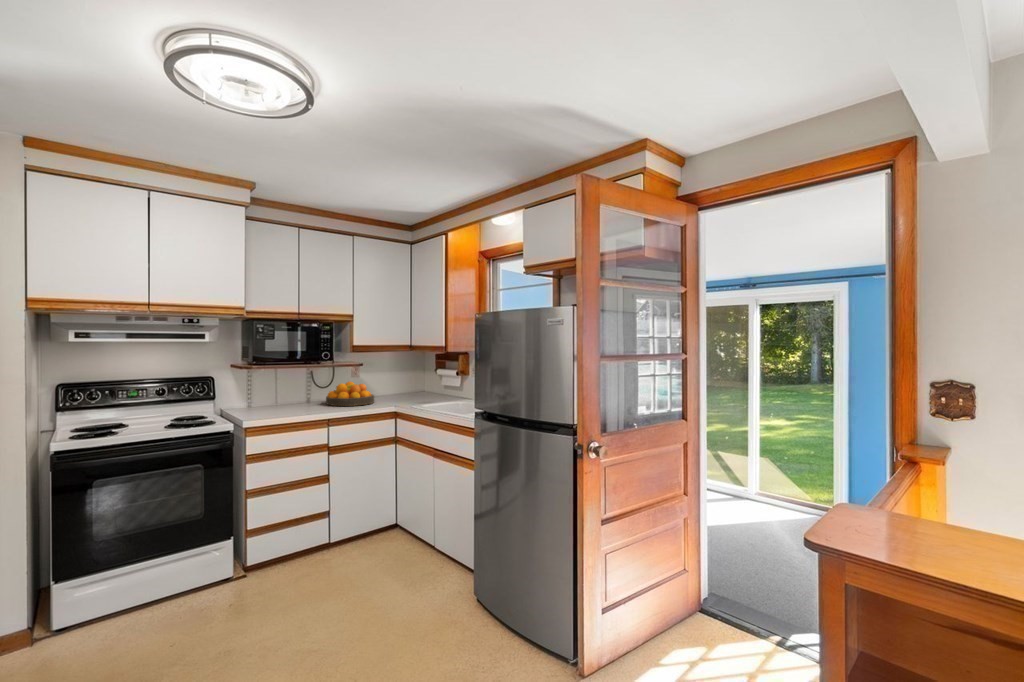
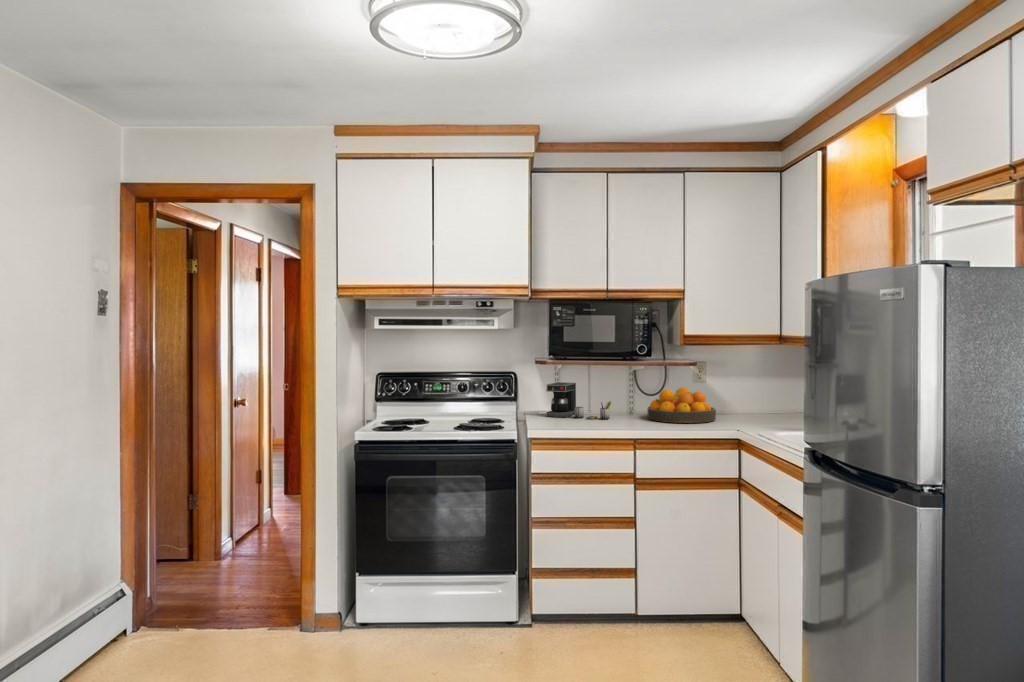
coffee maker: none [244,382,301,410] -> present [546,382,611,419]

